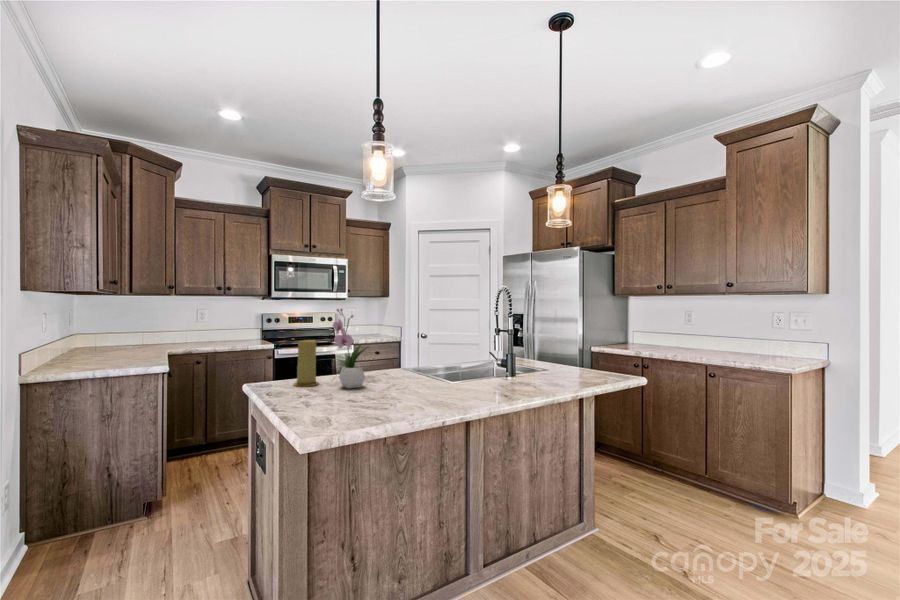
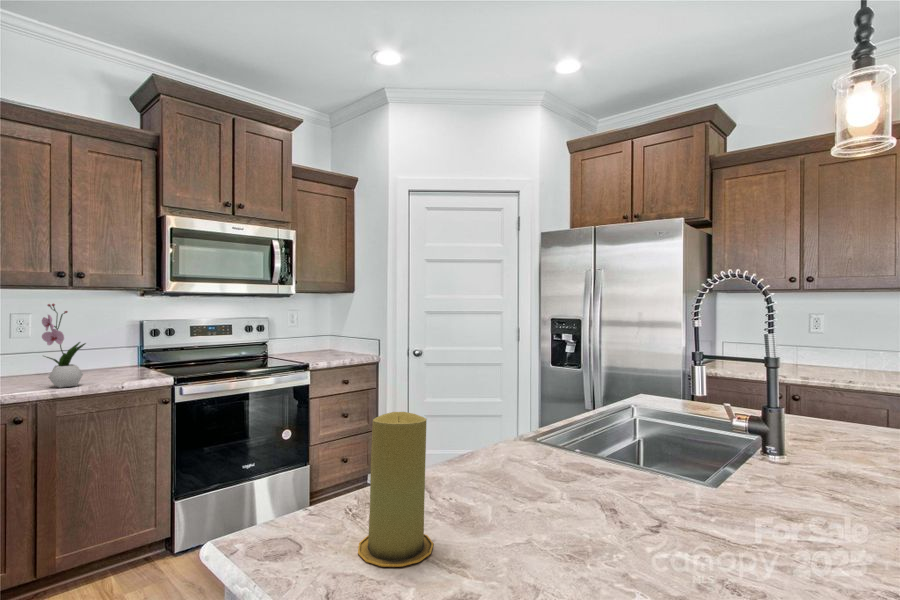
flower arrangement: present [333,309,367,389] -> present [42,304,86,388]

